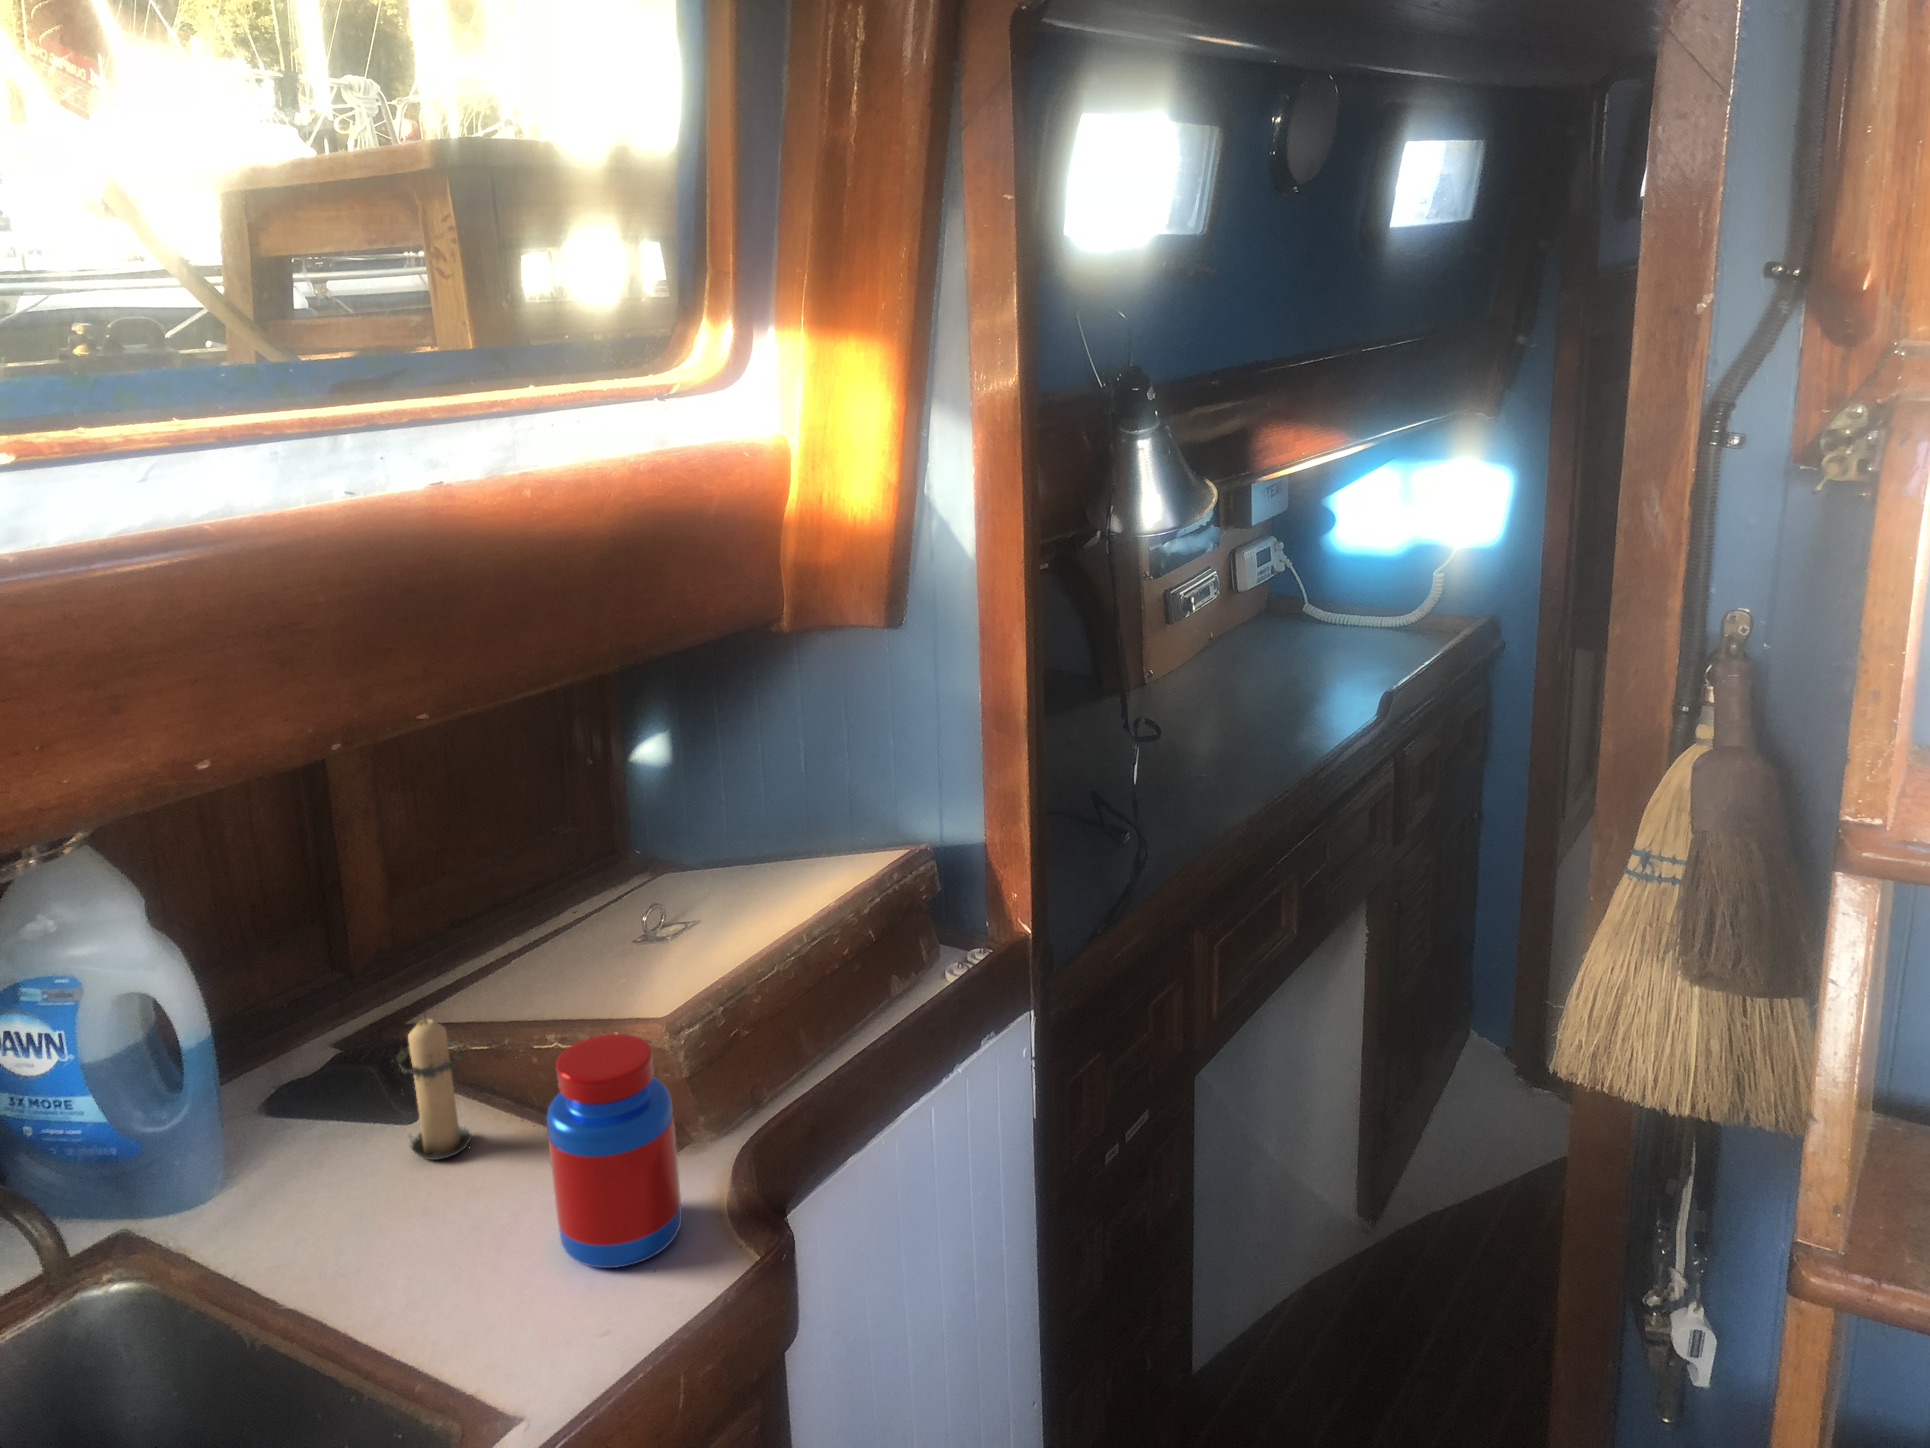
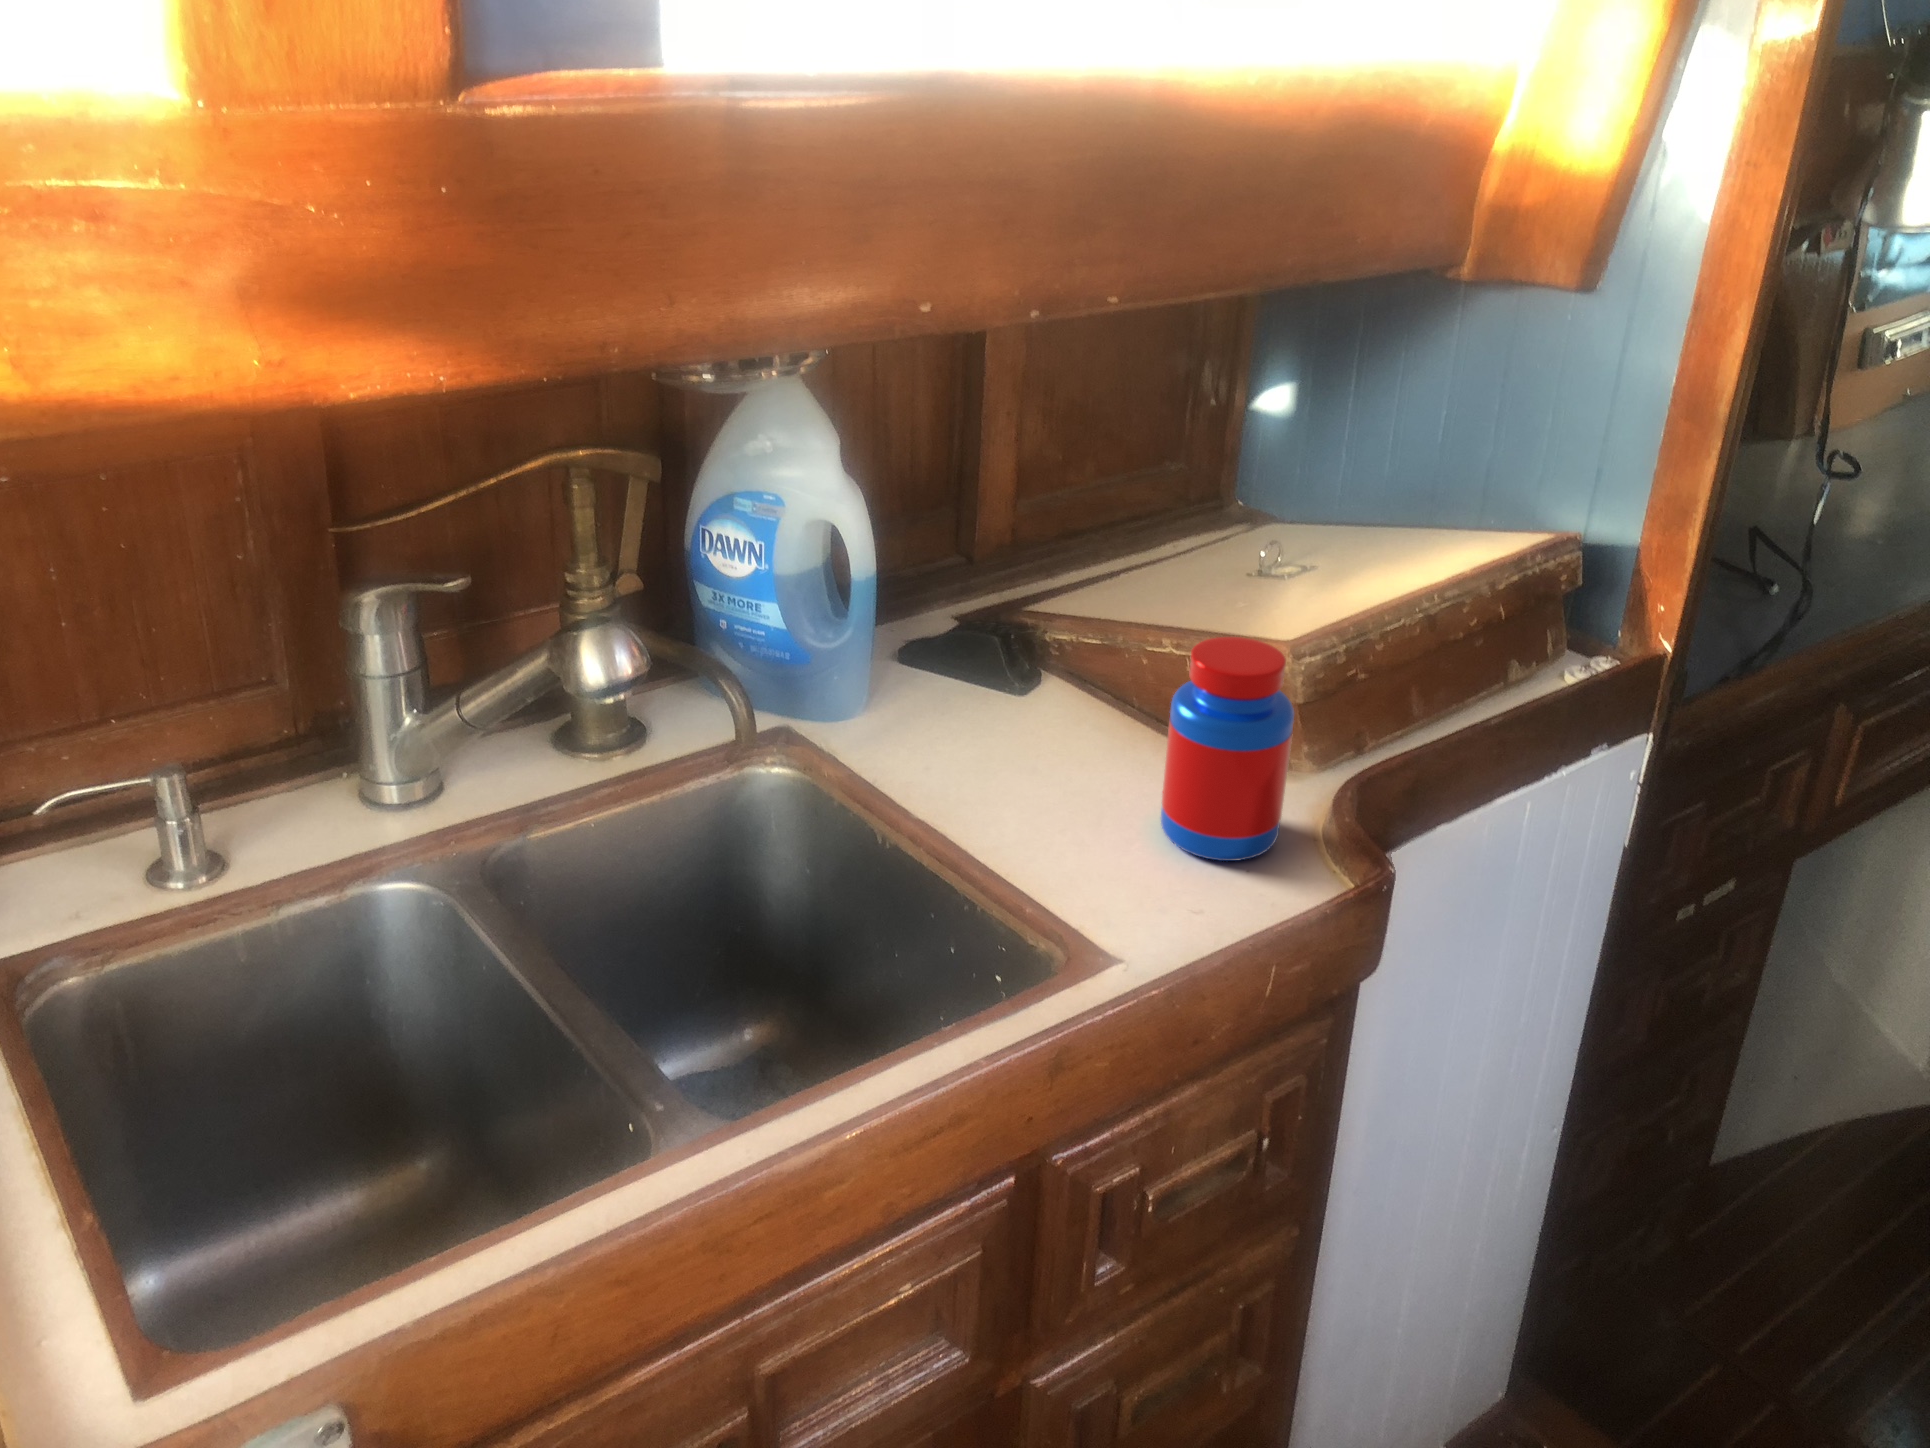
candle: present [396,1012,472,1160] -> none [1016,590,1090,734]

